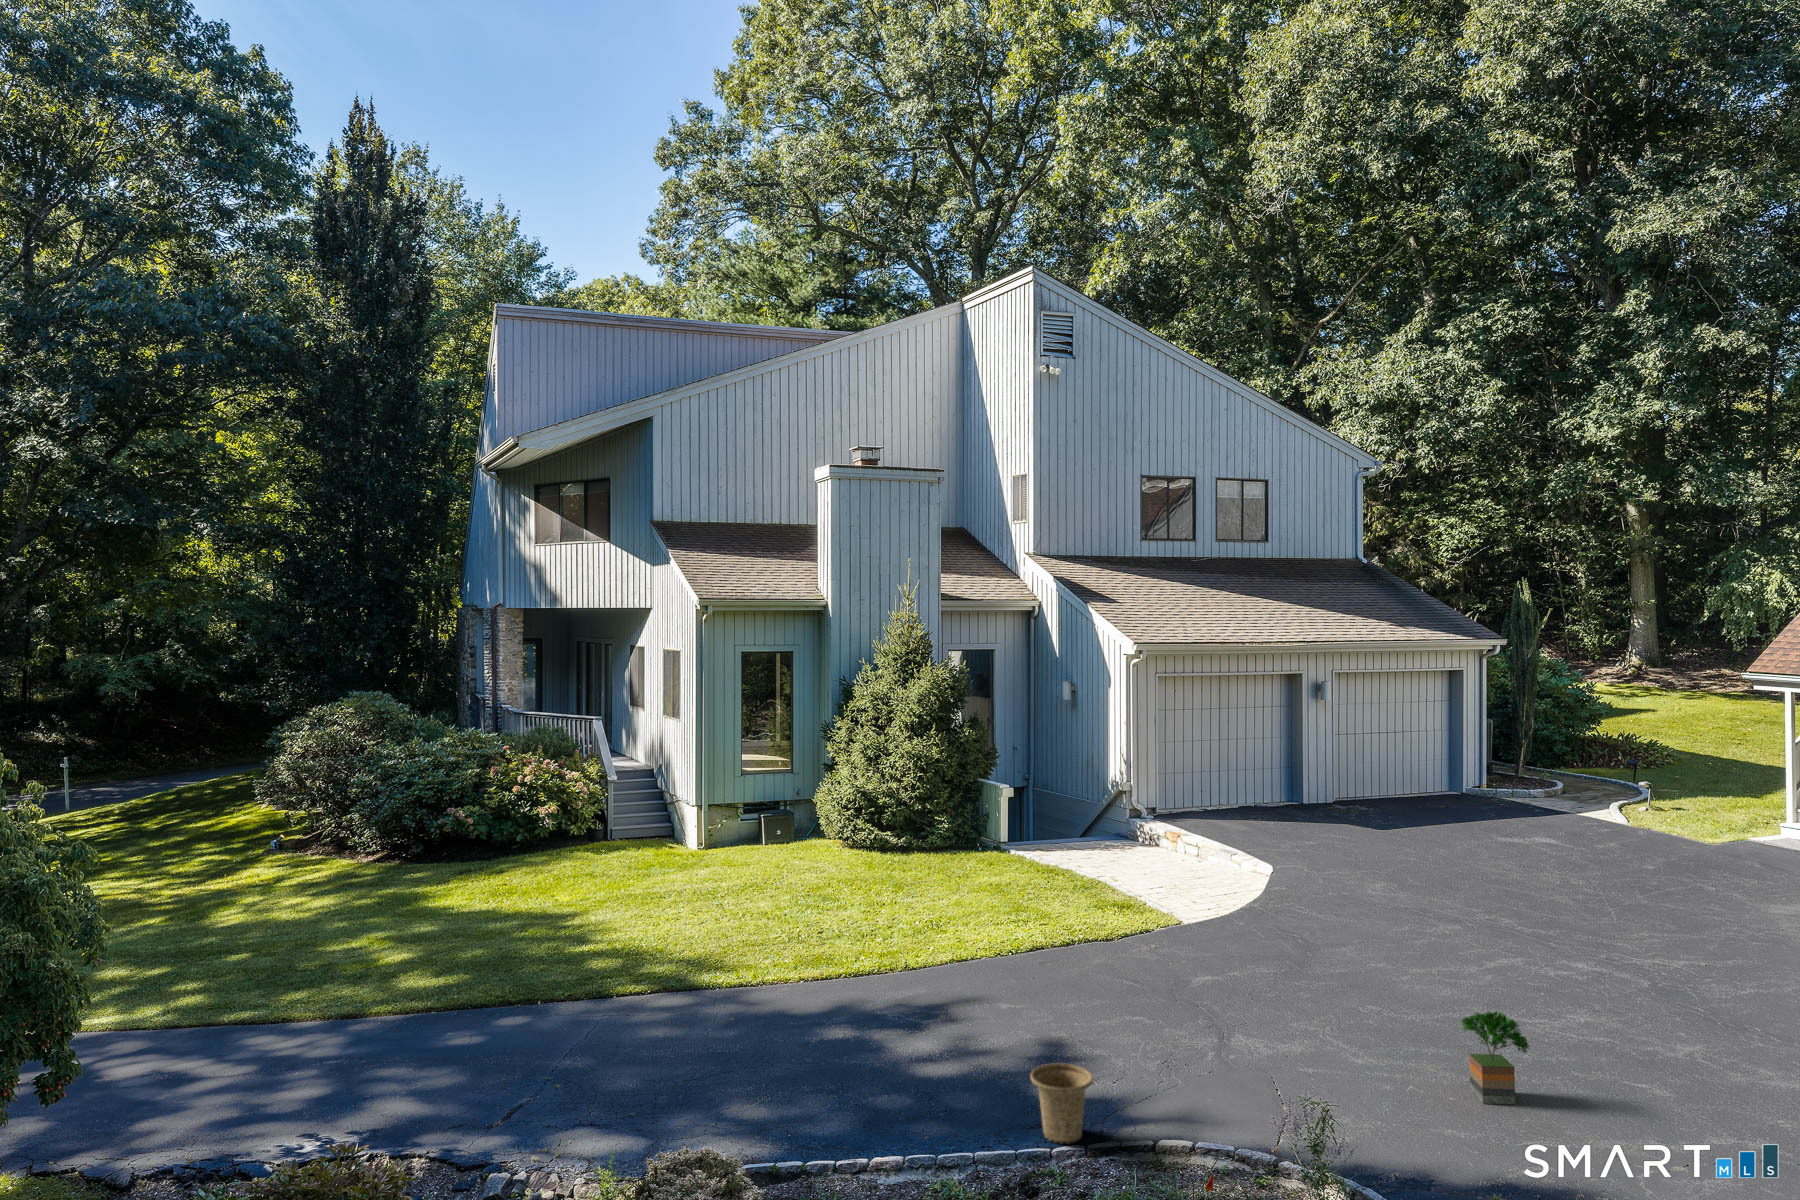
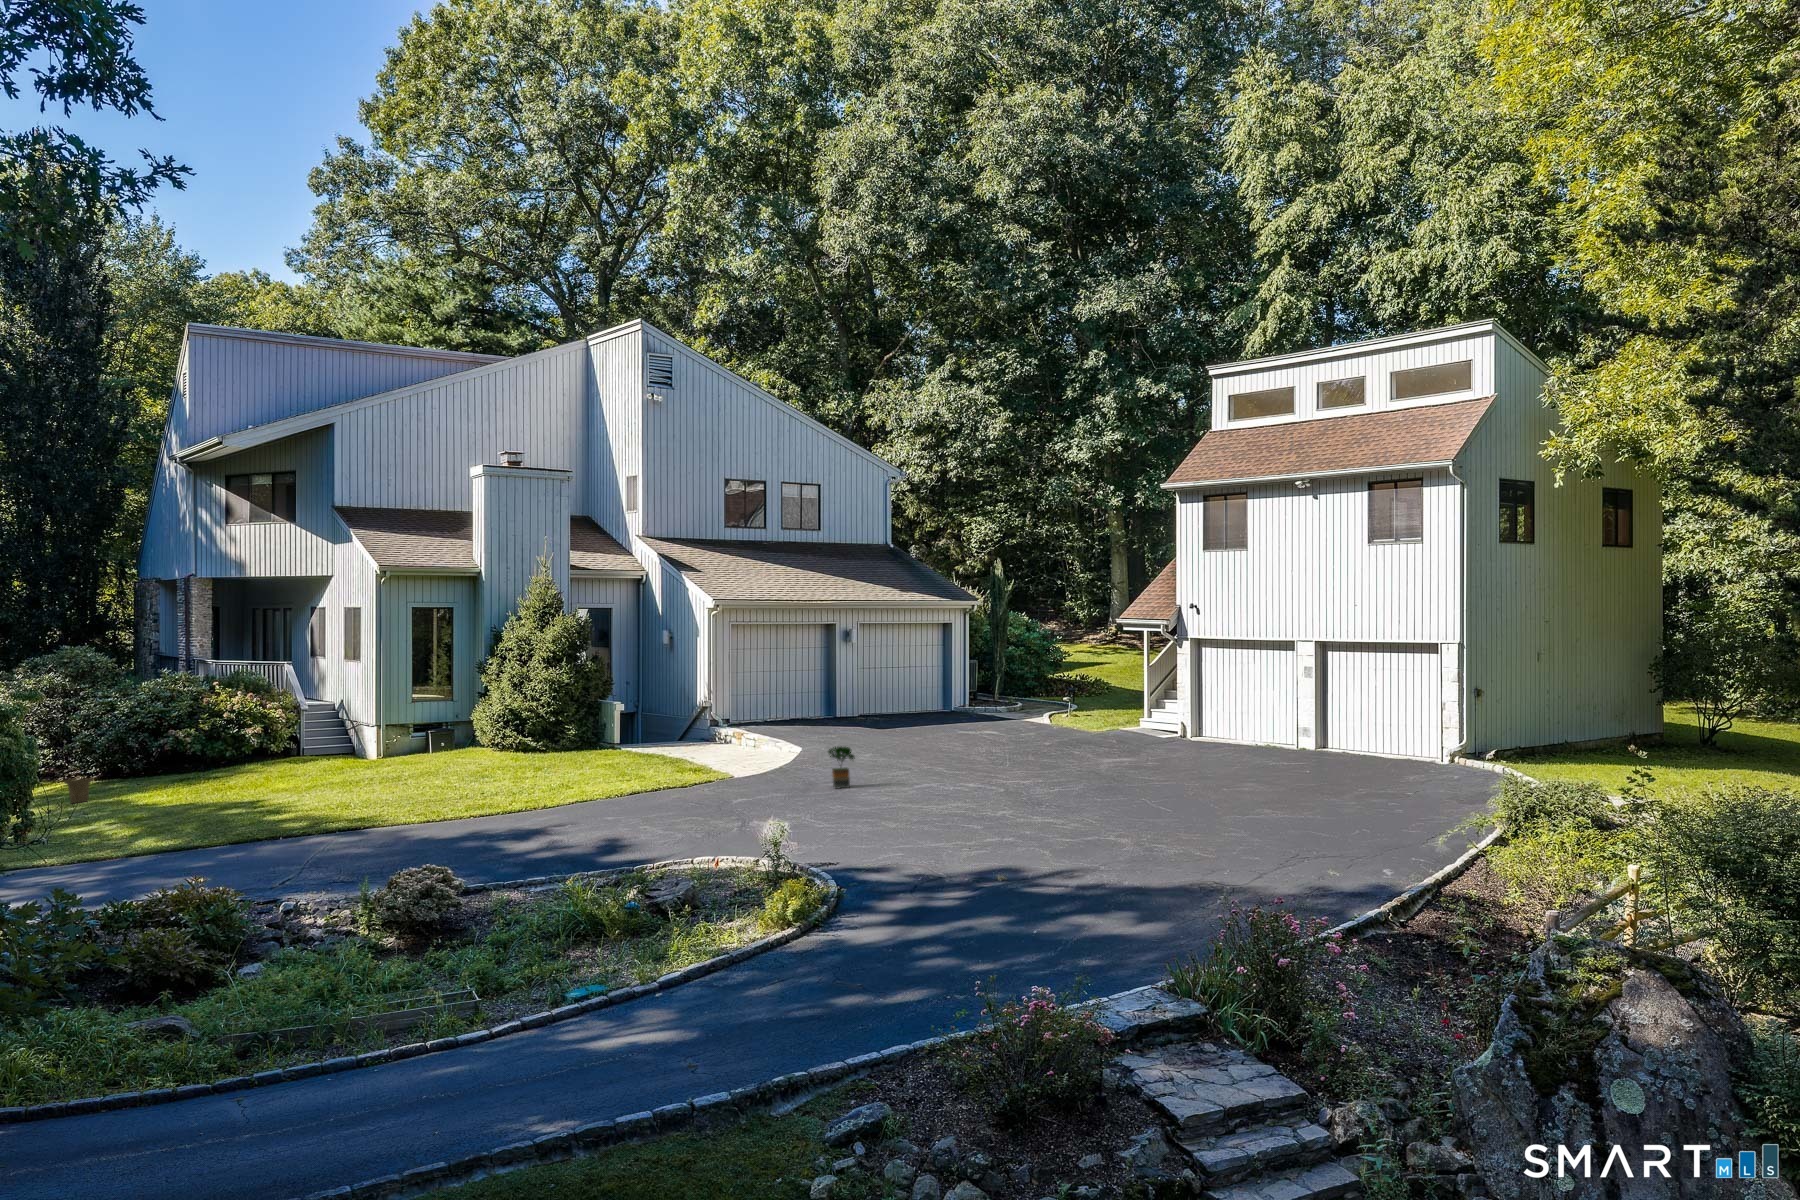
basket: present [1030,1063,1093,1143] -> present [65,778,92,803]

